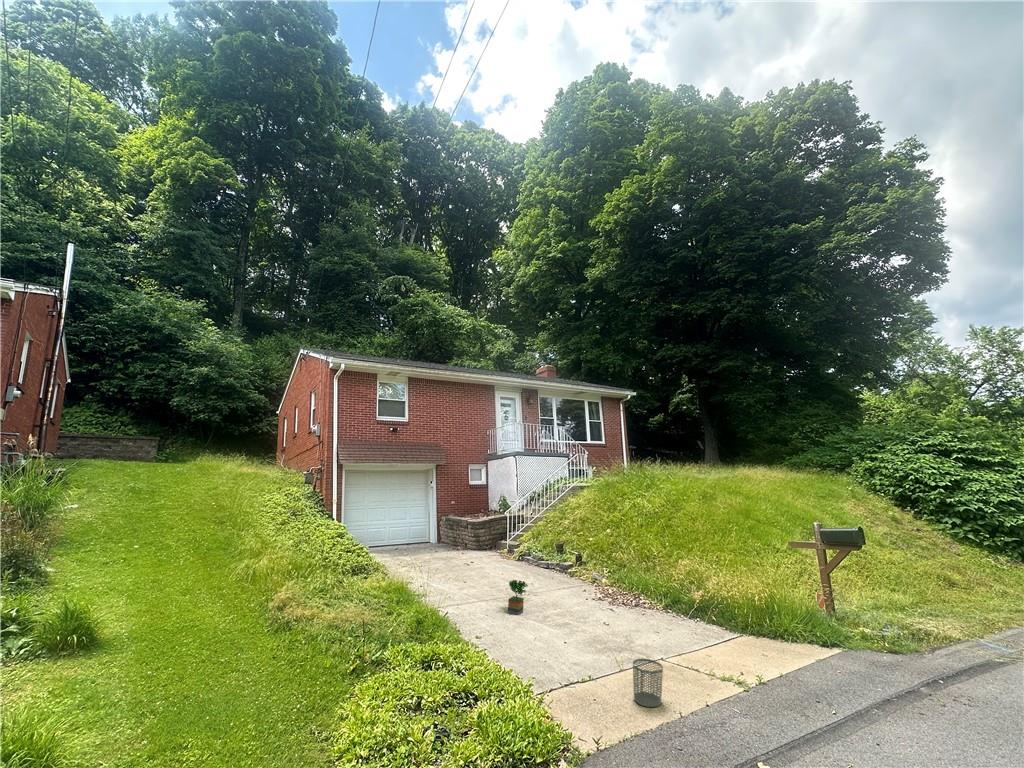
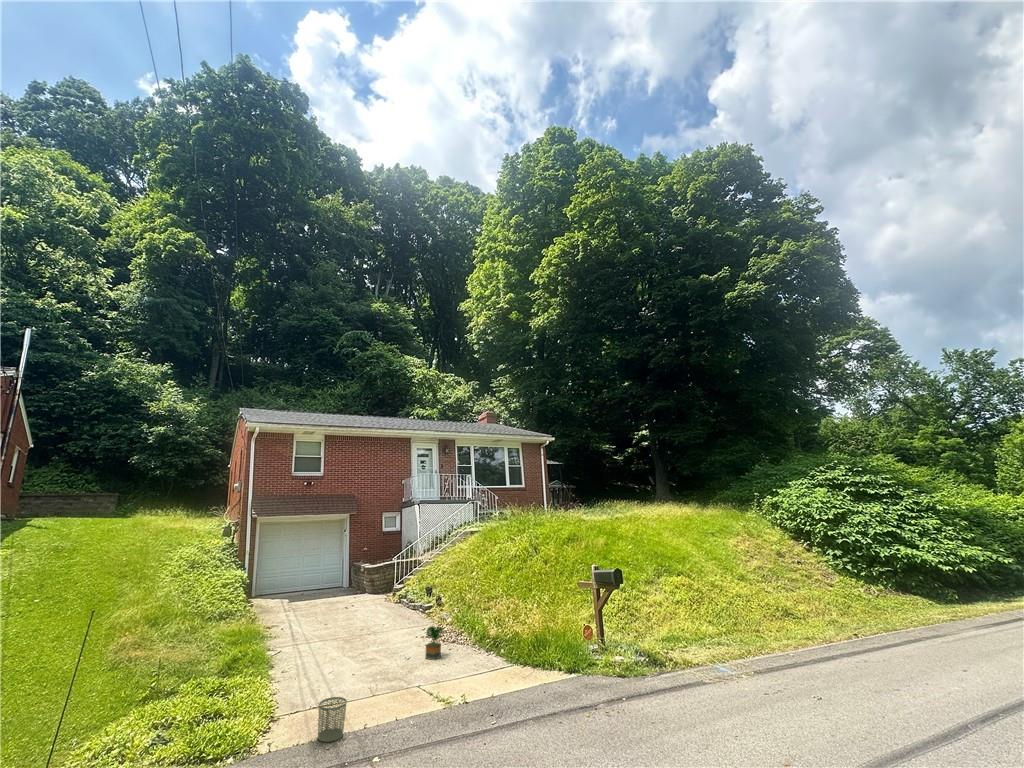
potted tree: present [508,580,528,615] -> present [425,626,444,660]

